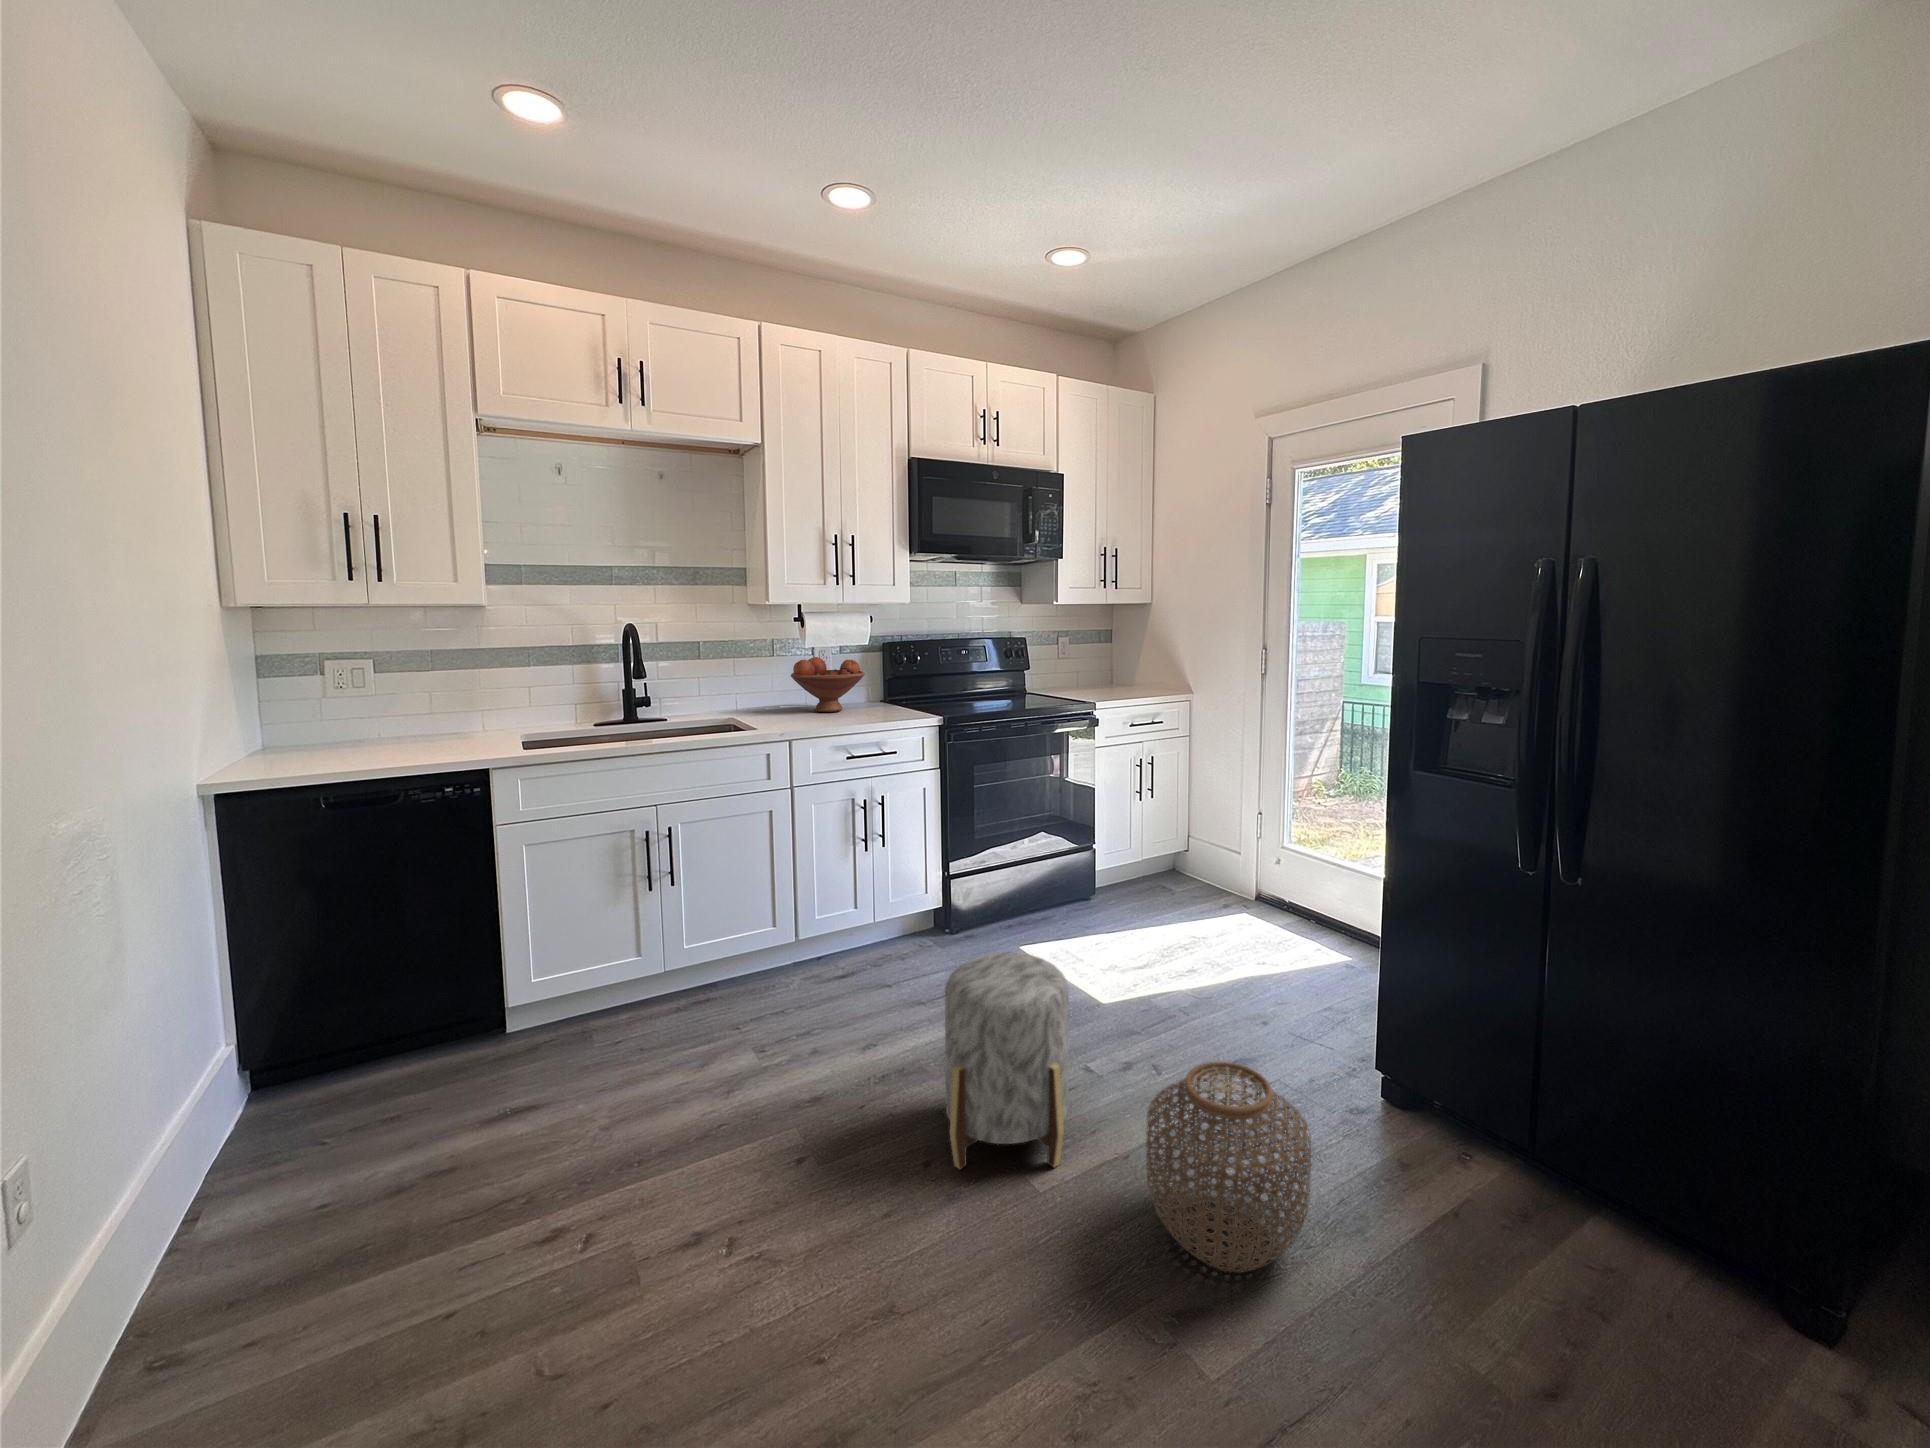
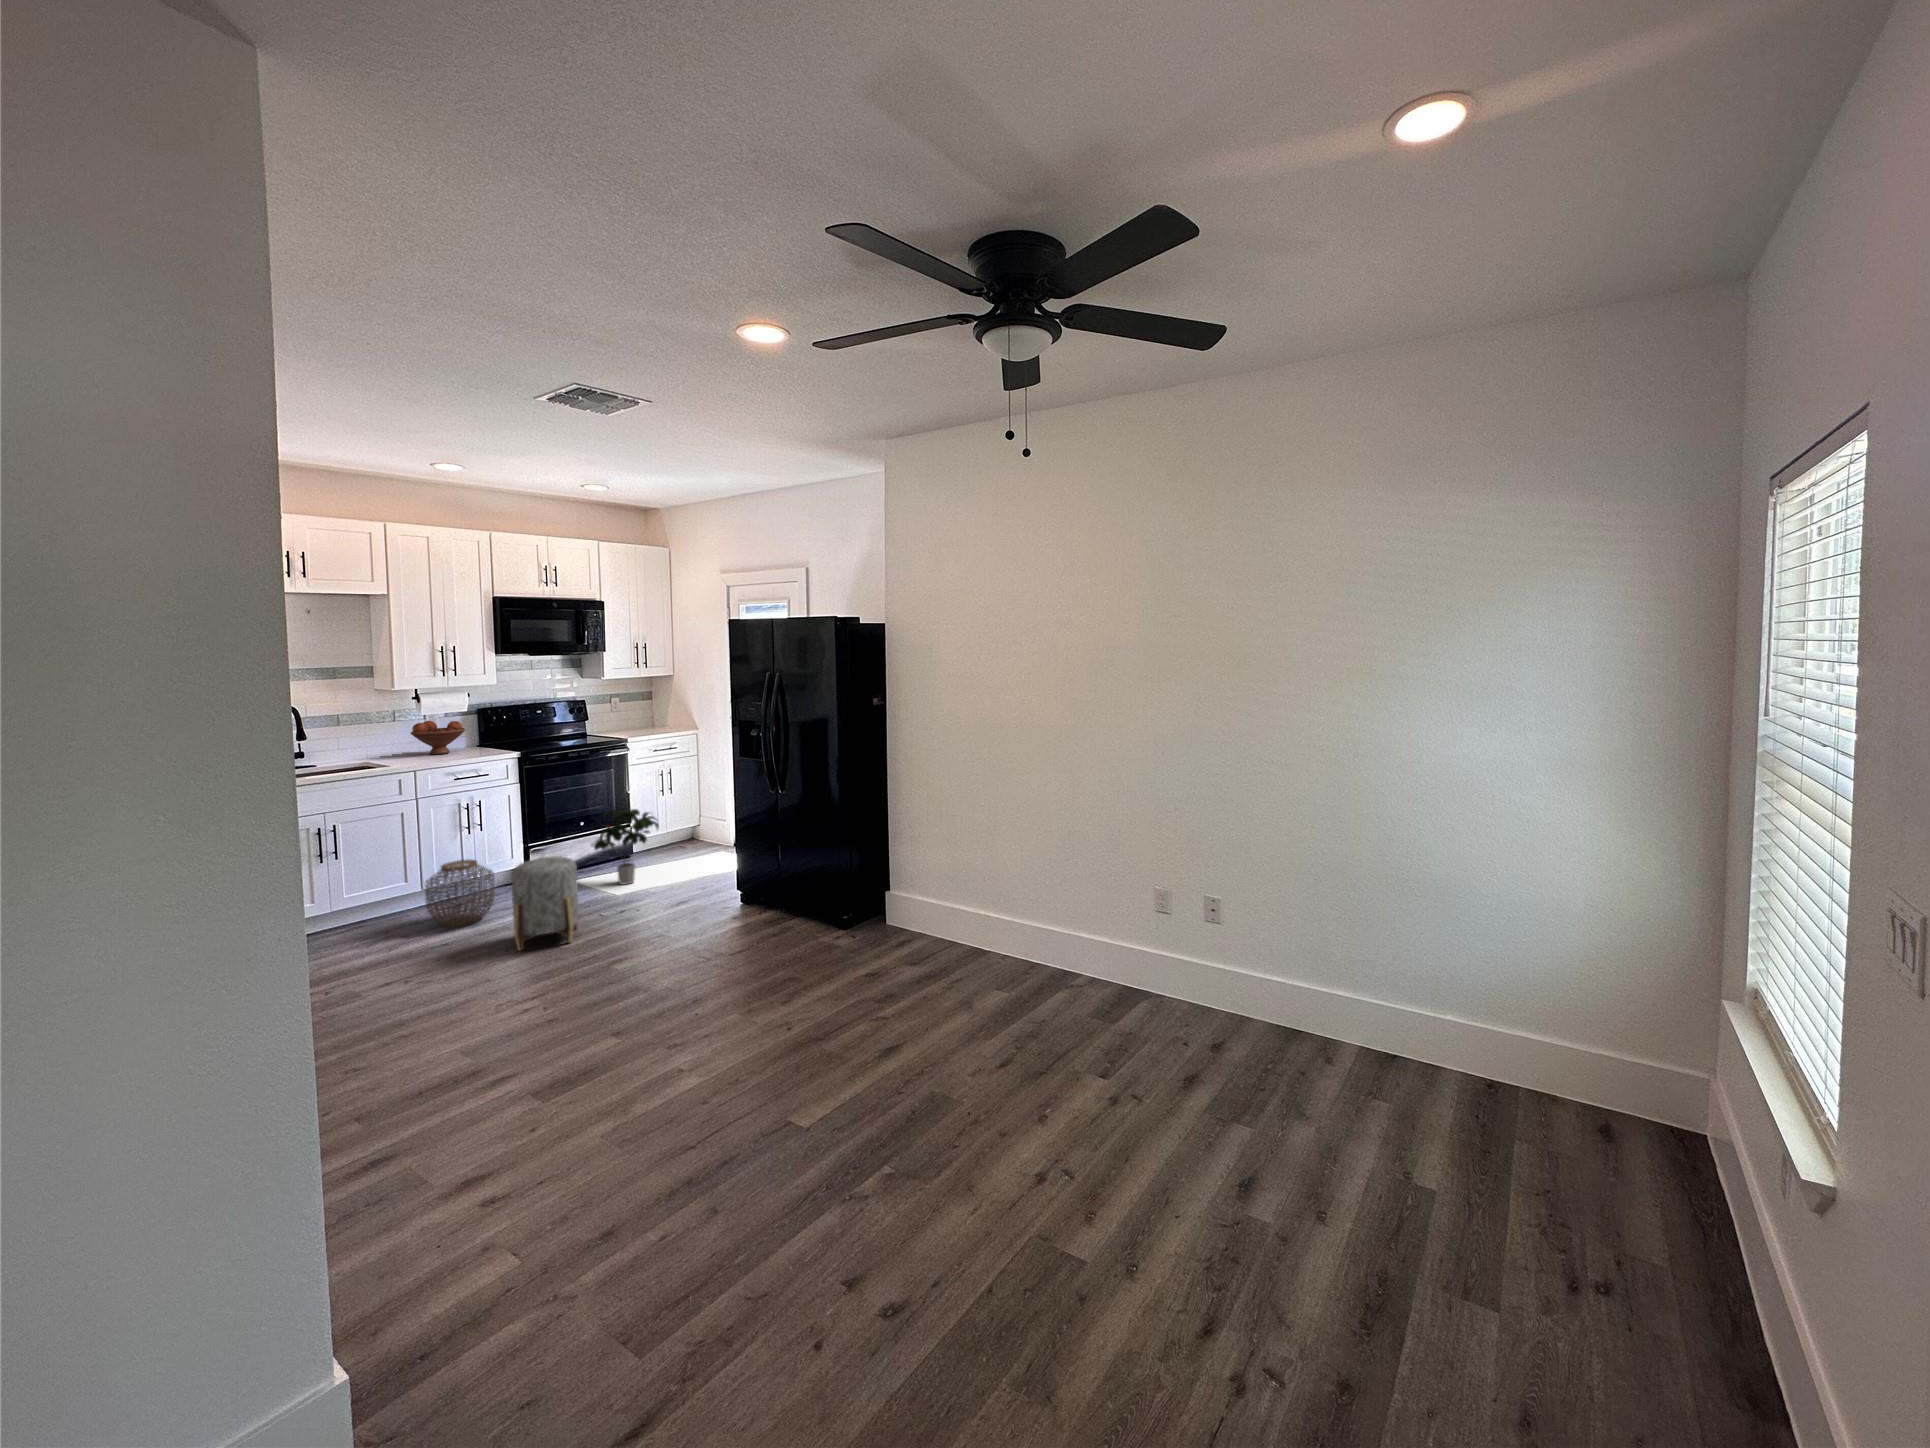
potted plant: none [1049,833,1171,976] -> present [592,809,659,885]
woven basket: present [1146,1062,1311,1272] -> present [425,859,495,927]

